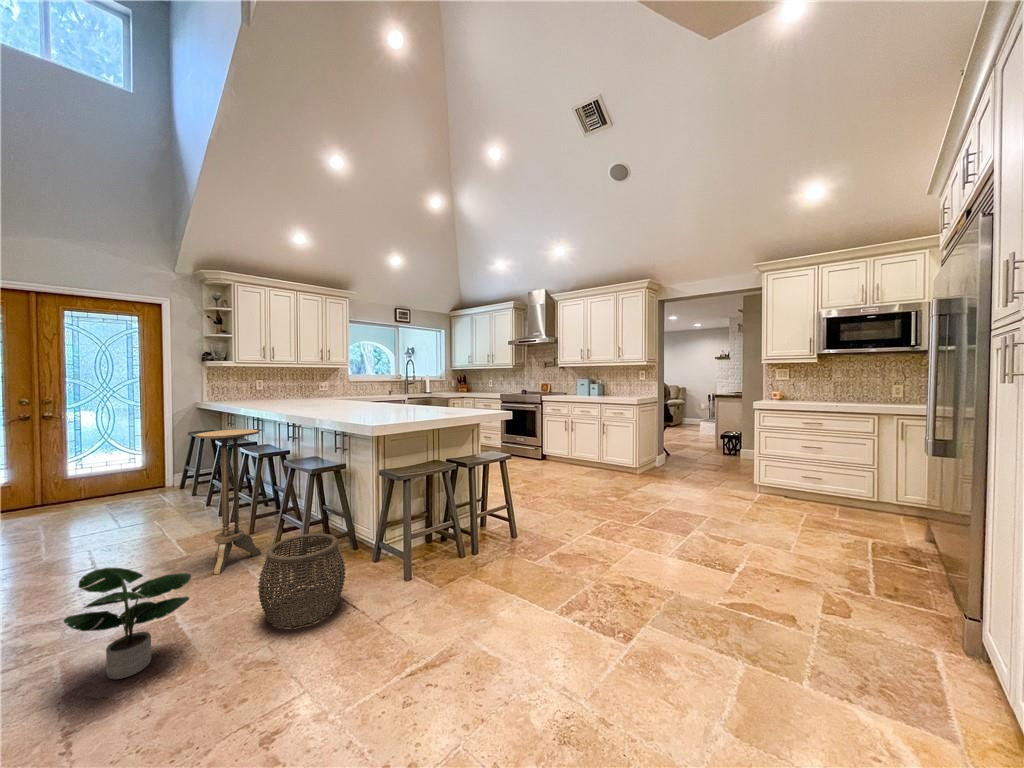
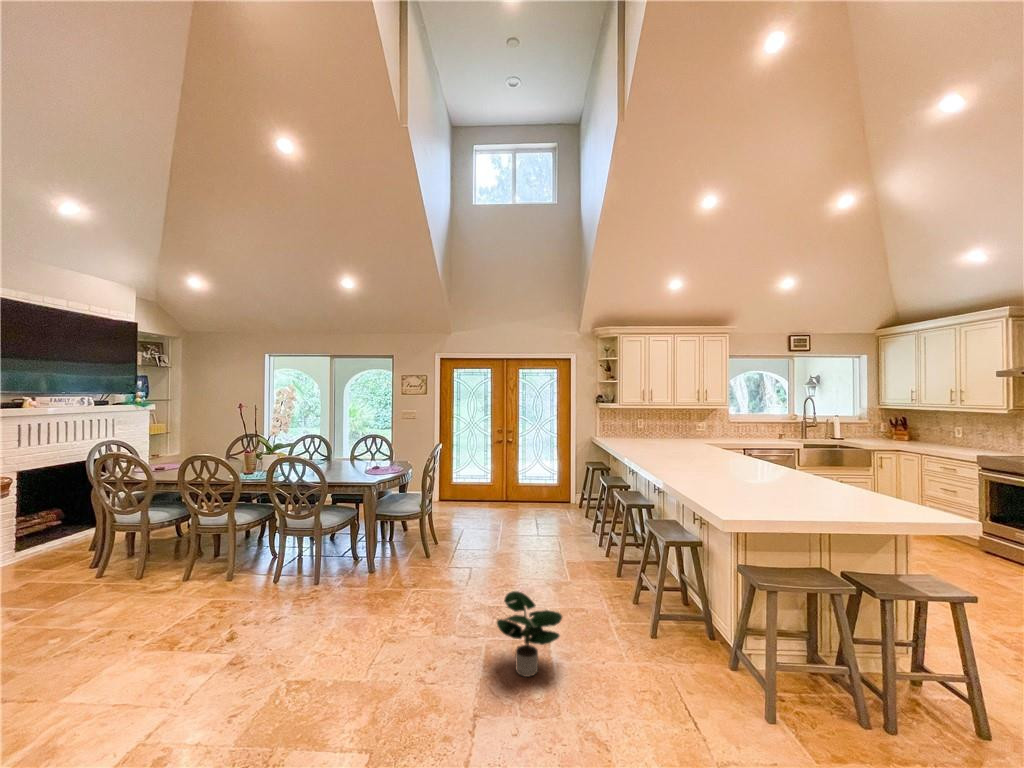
side table: present [196,429,261,574] -> none [577,488,622,612]
woven basket: present [258,533,346,628] -> none [606,610,680,702]

